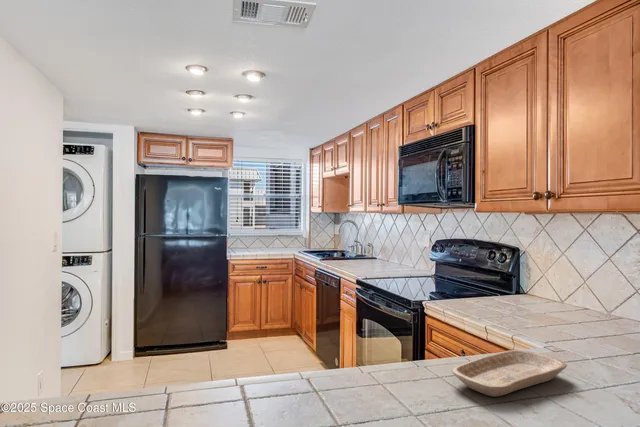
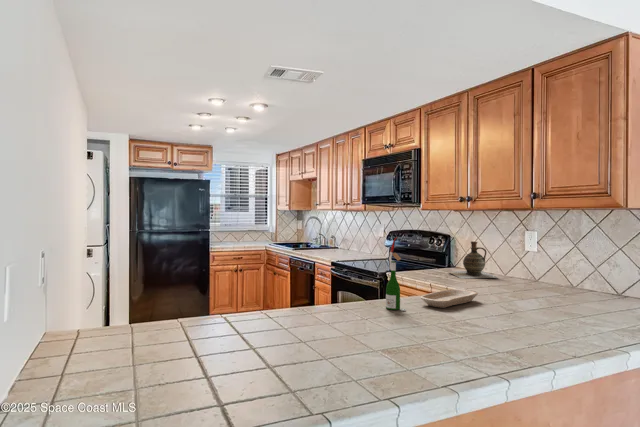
wine bottle: none [382,260,419,403] -> present [386,237,406,311]
ceramic jug: none [514,260,599,318] -> present [449,241,498,279]

